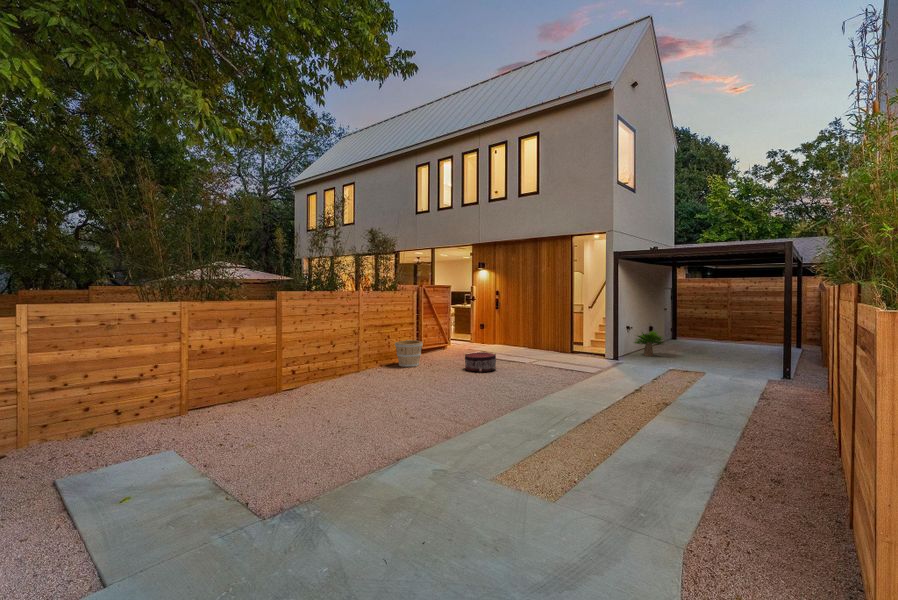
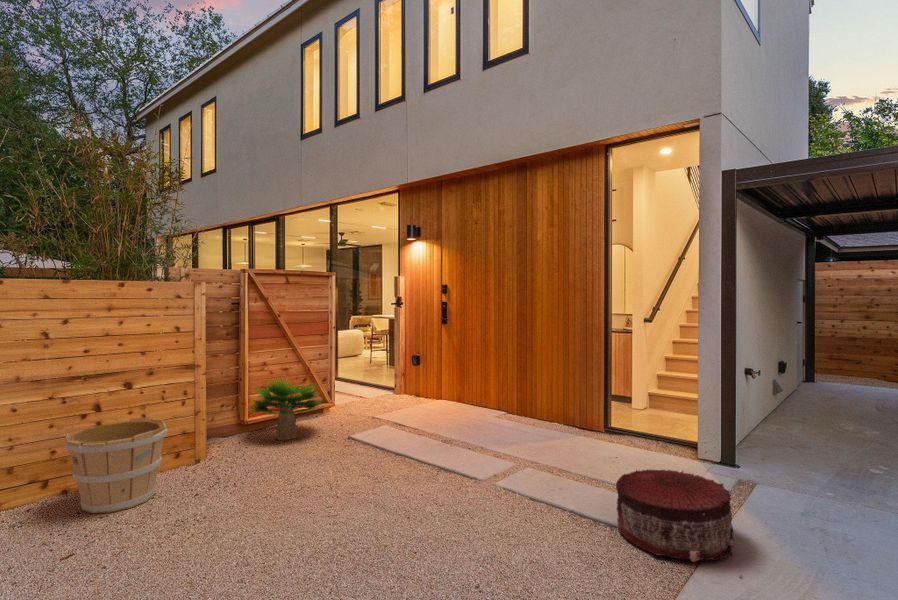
potted plant: present [634,331,663,356] -> present [249,381,322,440]
pouf: present [465,352,496,372] -> present [616,469,734,562]

